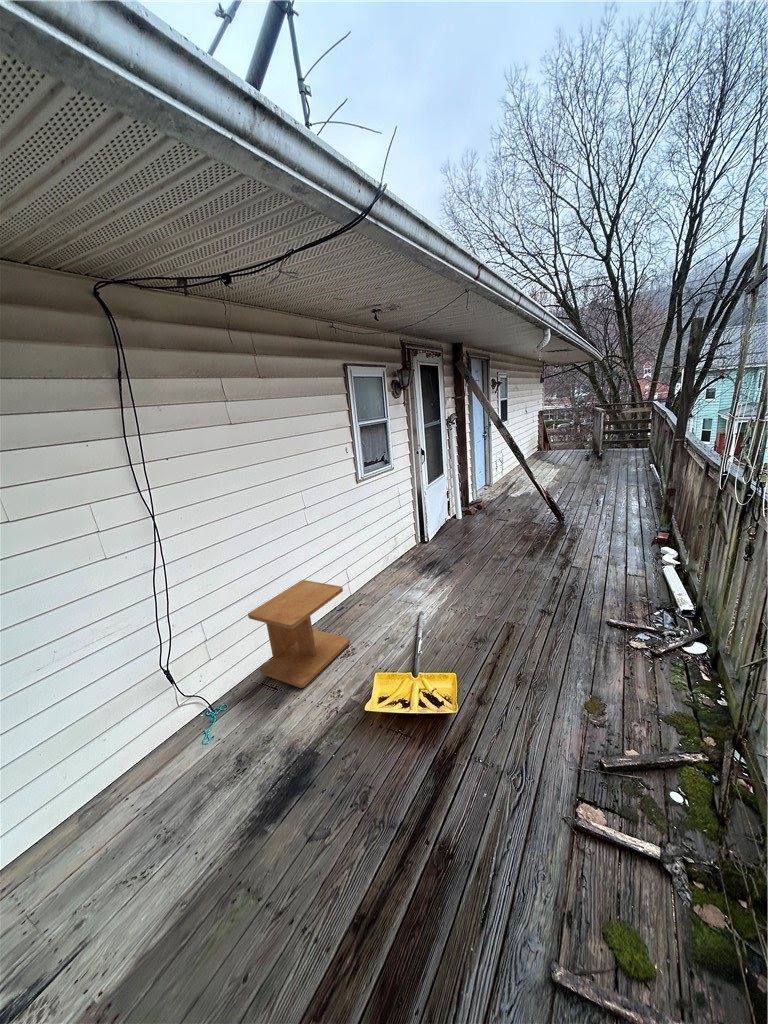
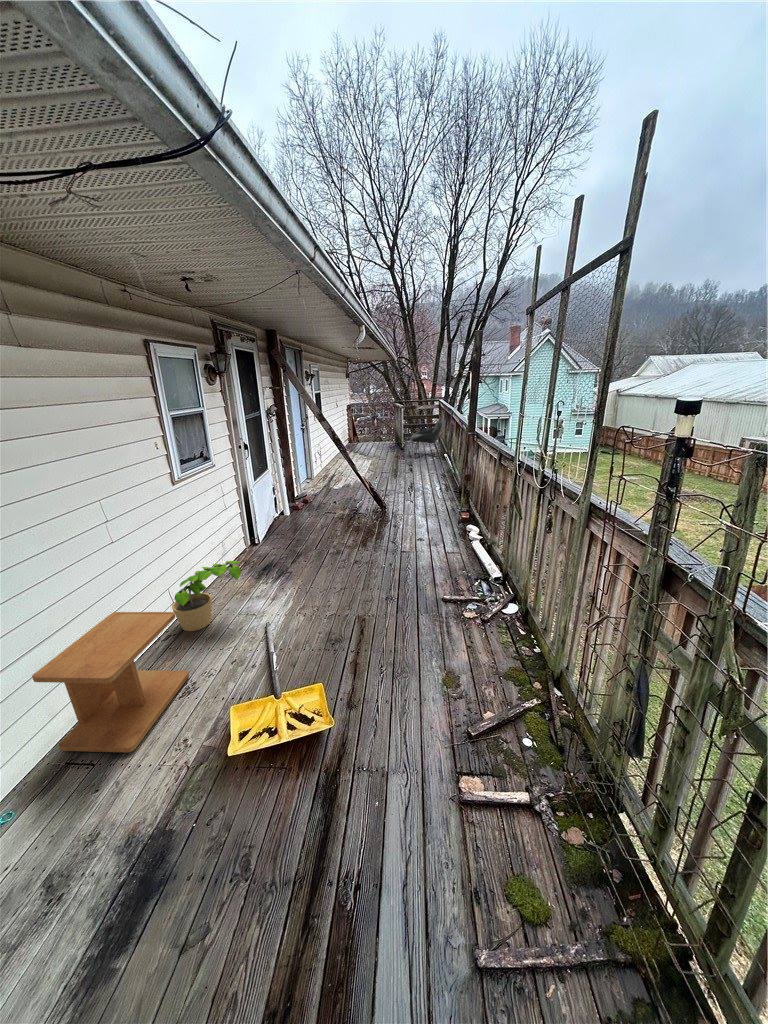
lounge chair: none [609,422,656,468] -> present [410,419,443,459]
potted plant: none [345,552,401,609] -> present [172,561,241,631]

